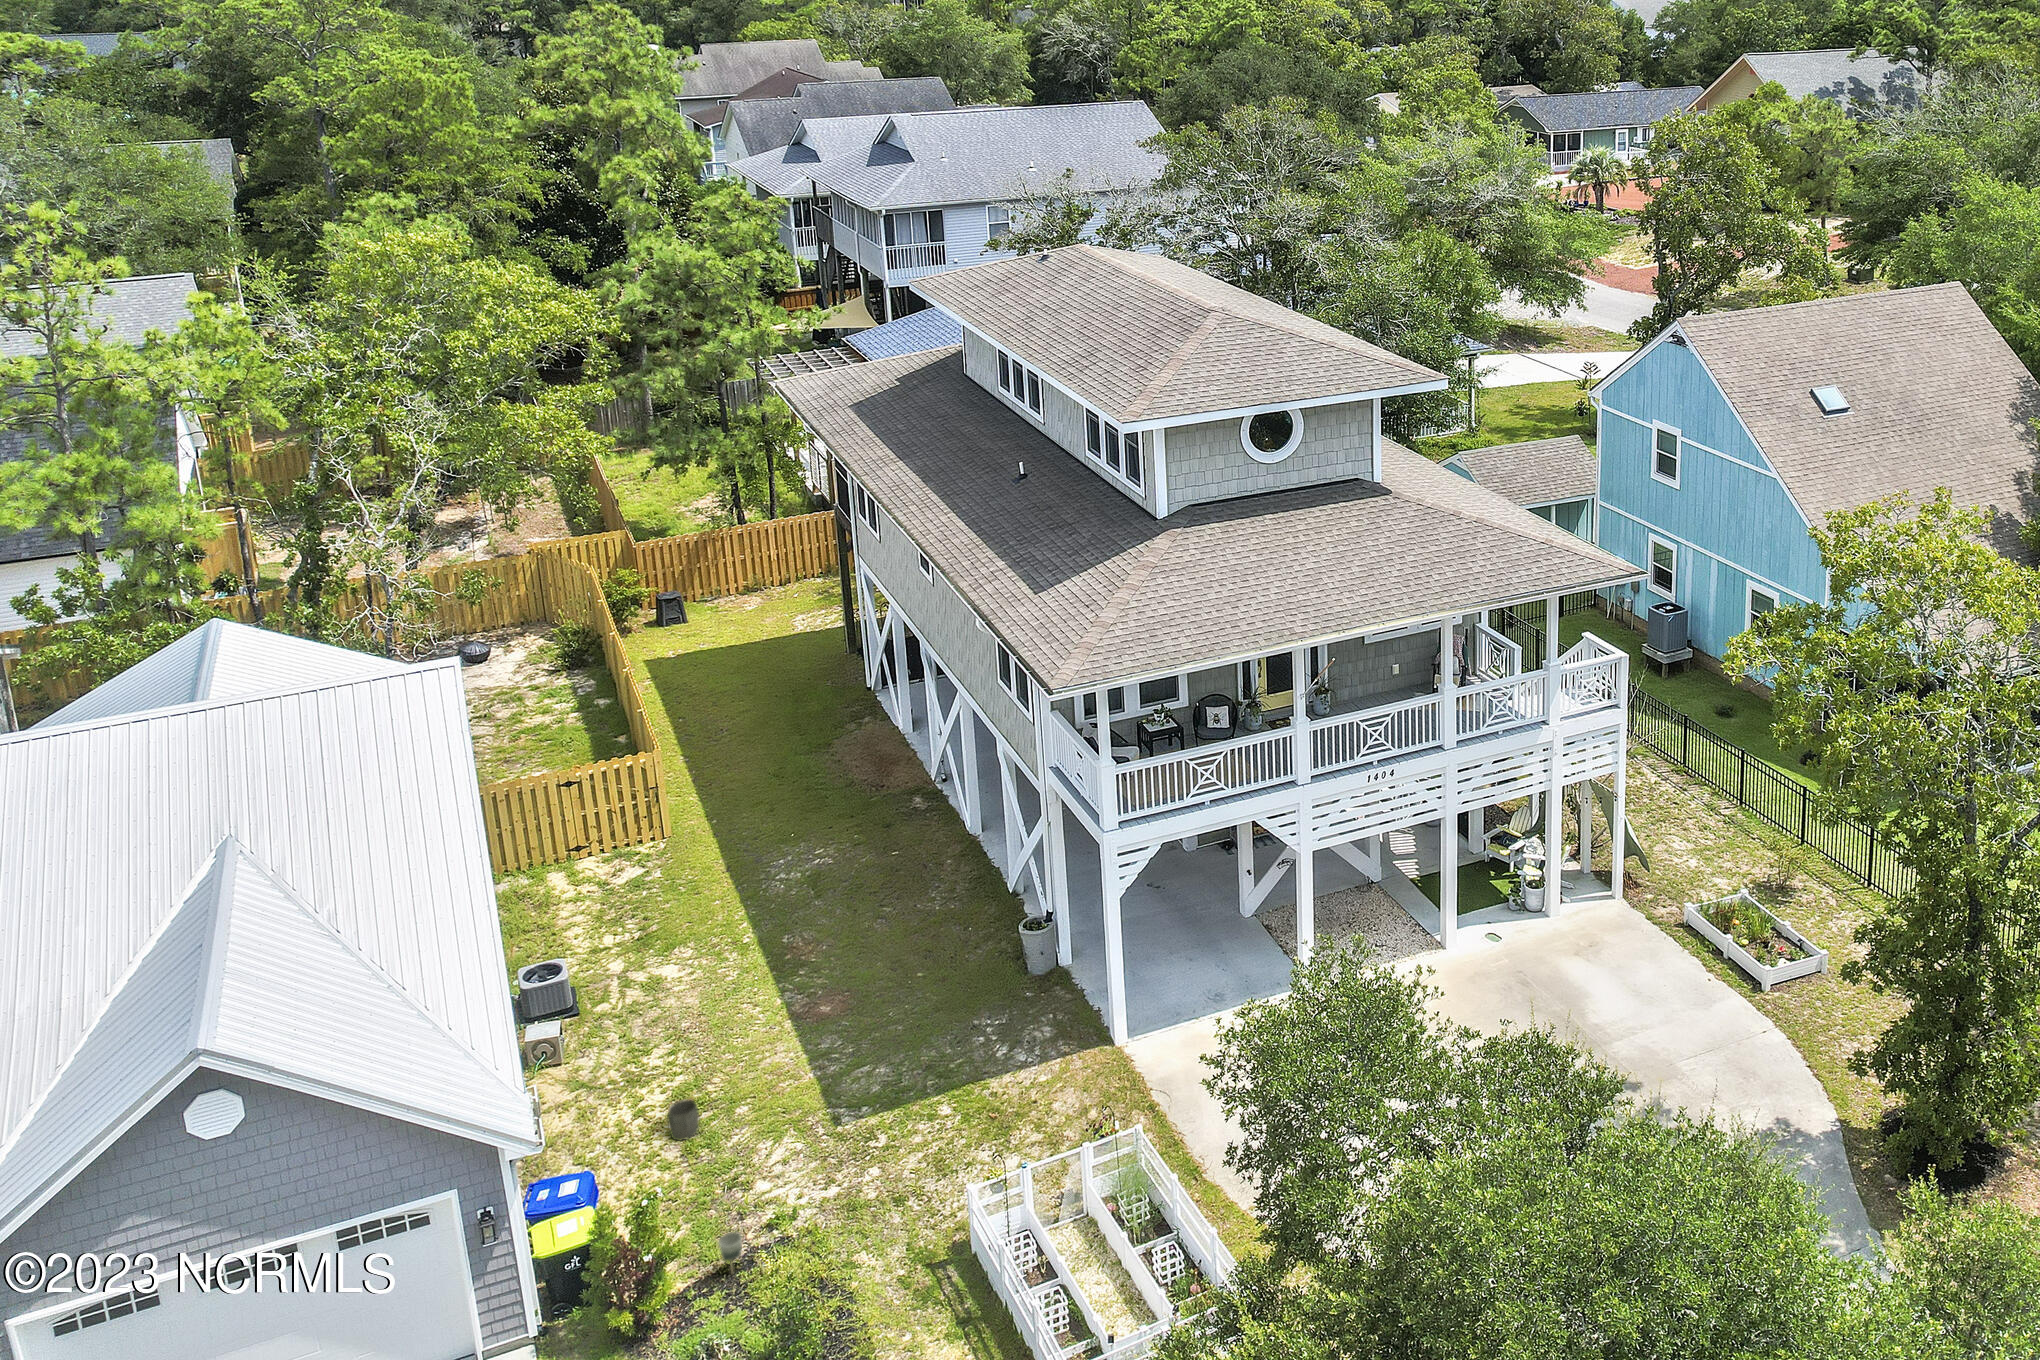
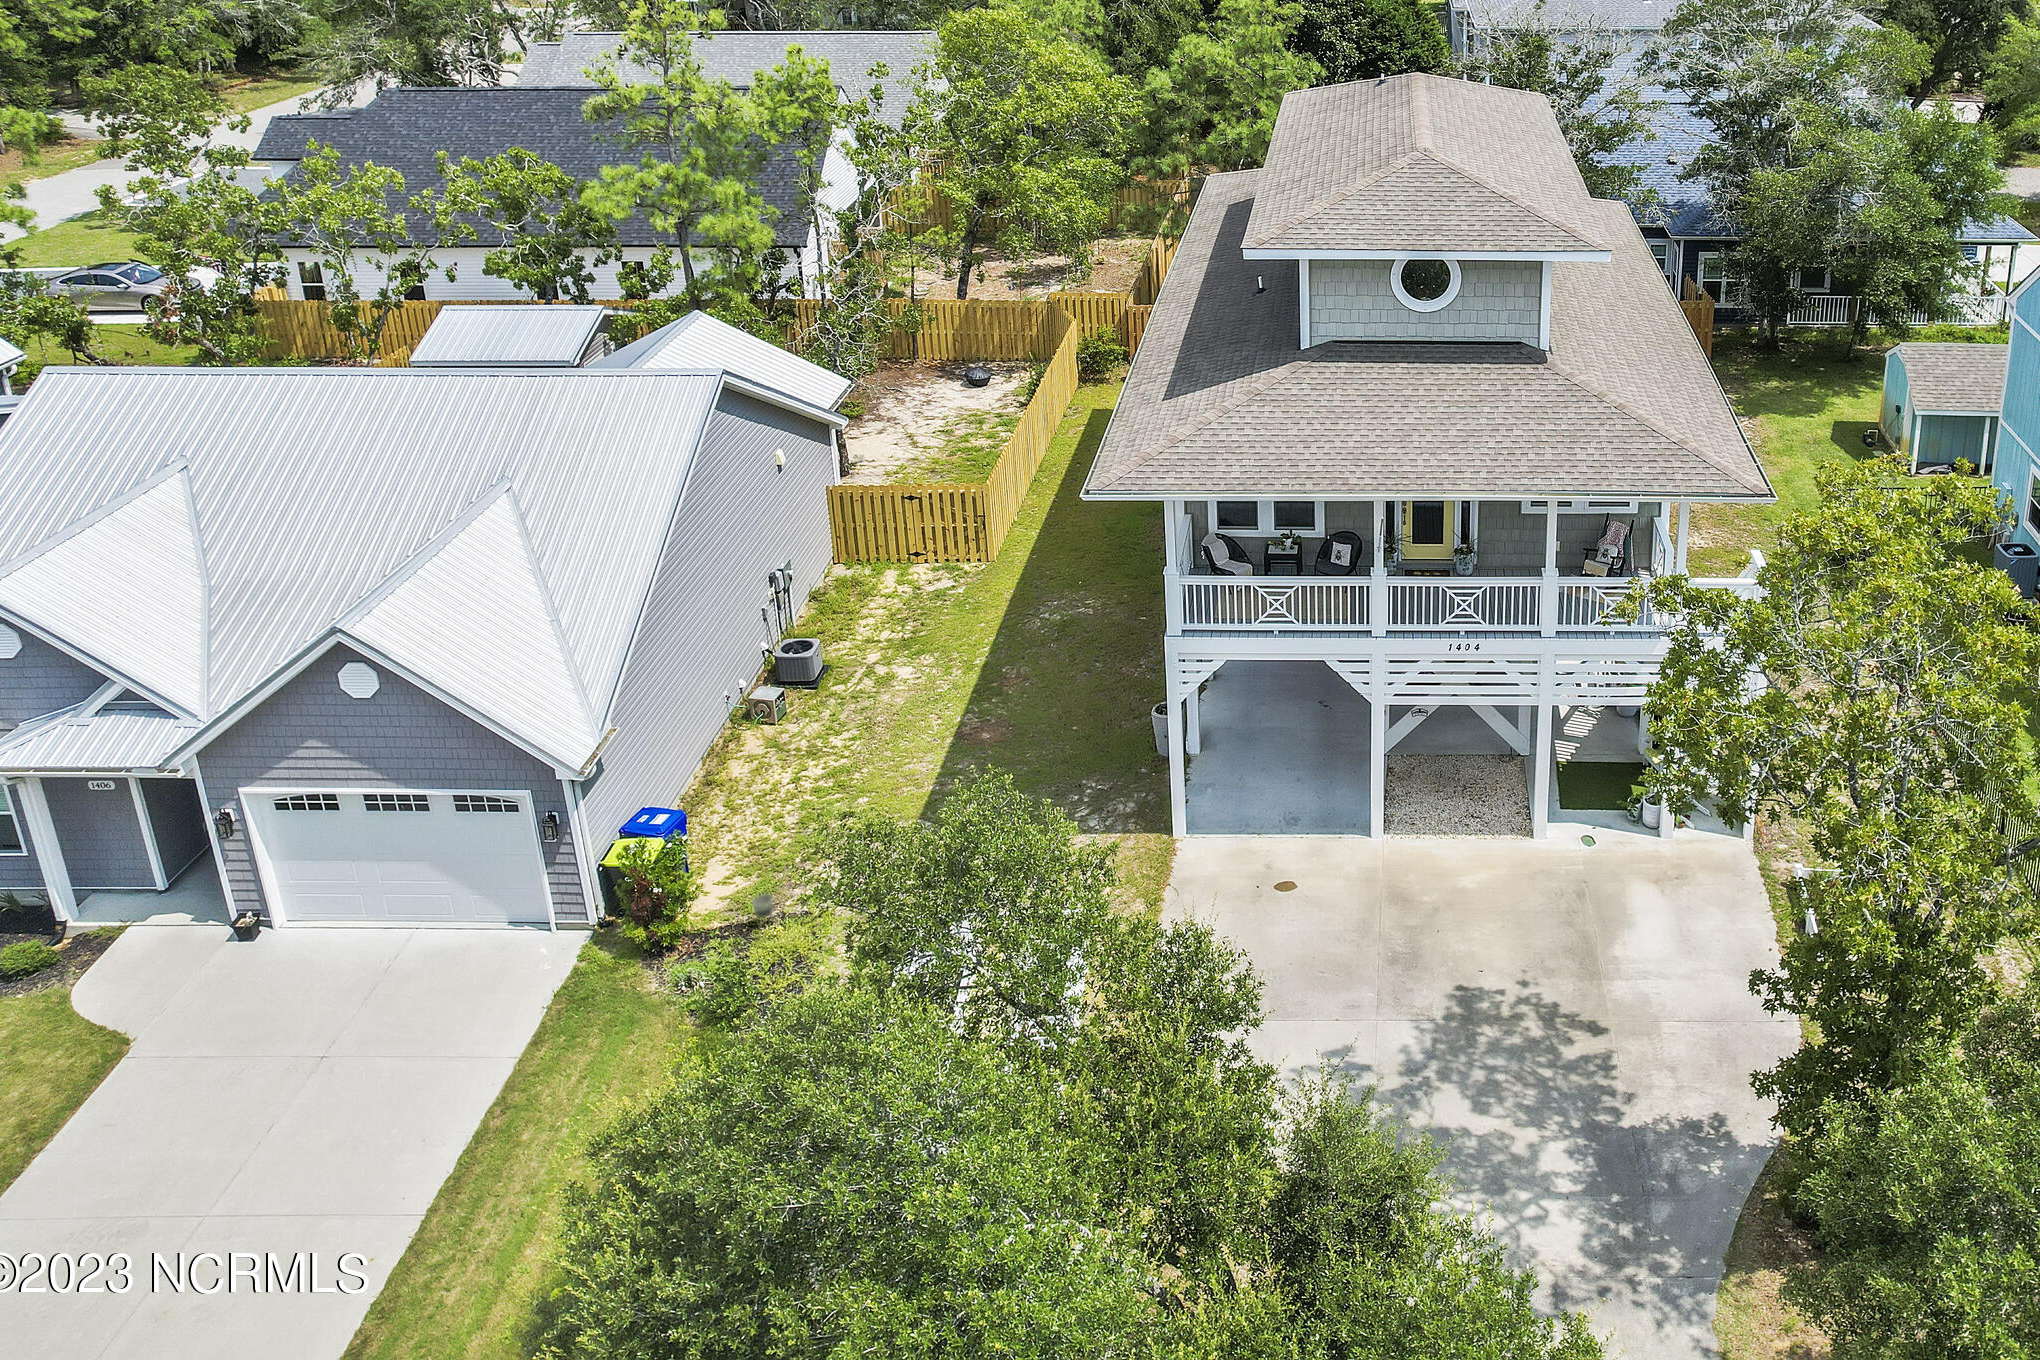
woven basket: present [667,1099,699,1141] -> none [804,774,830,808]

